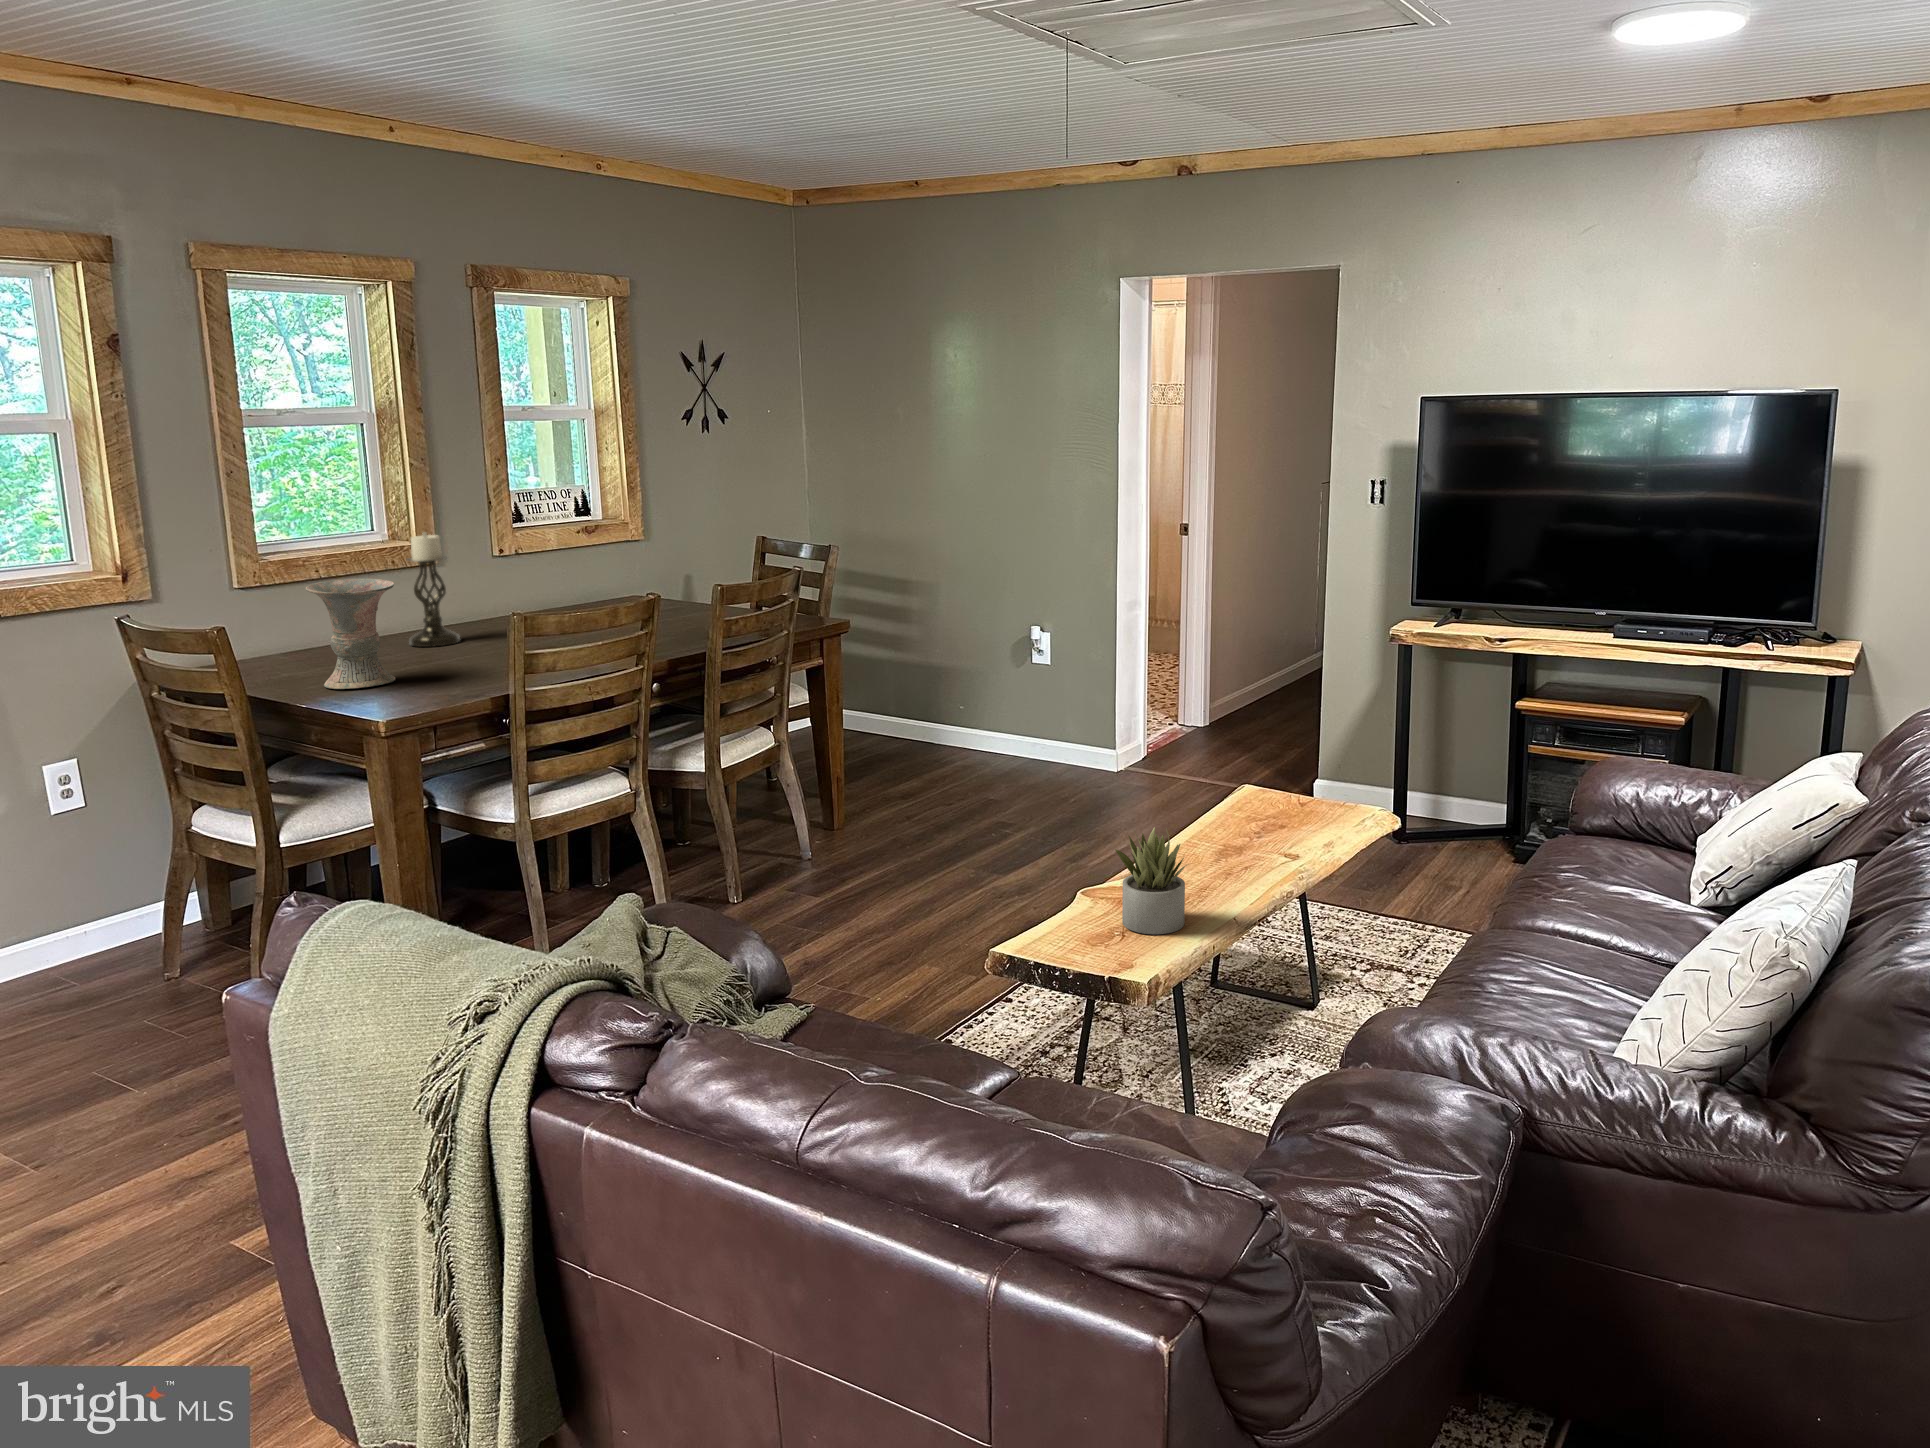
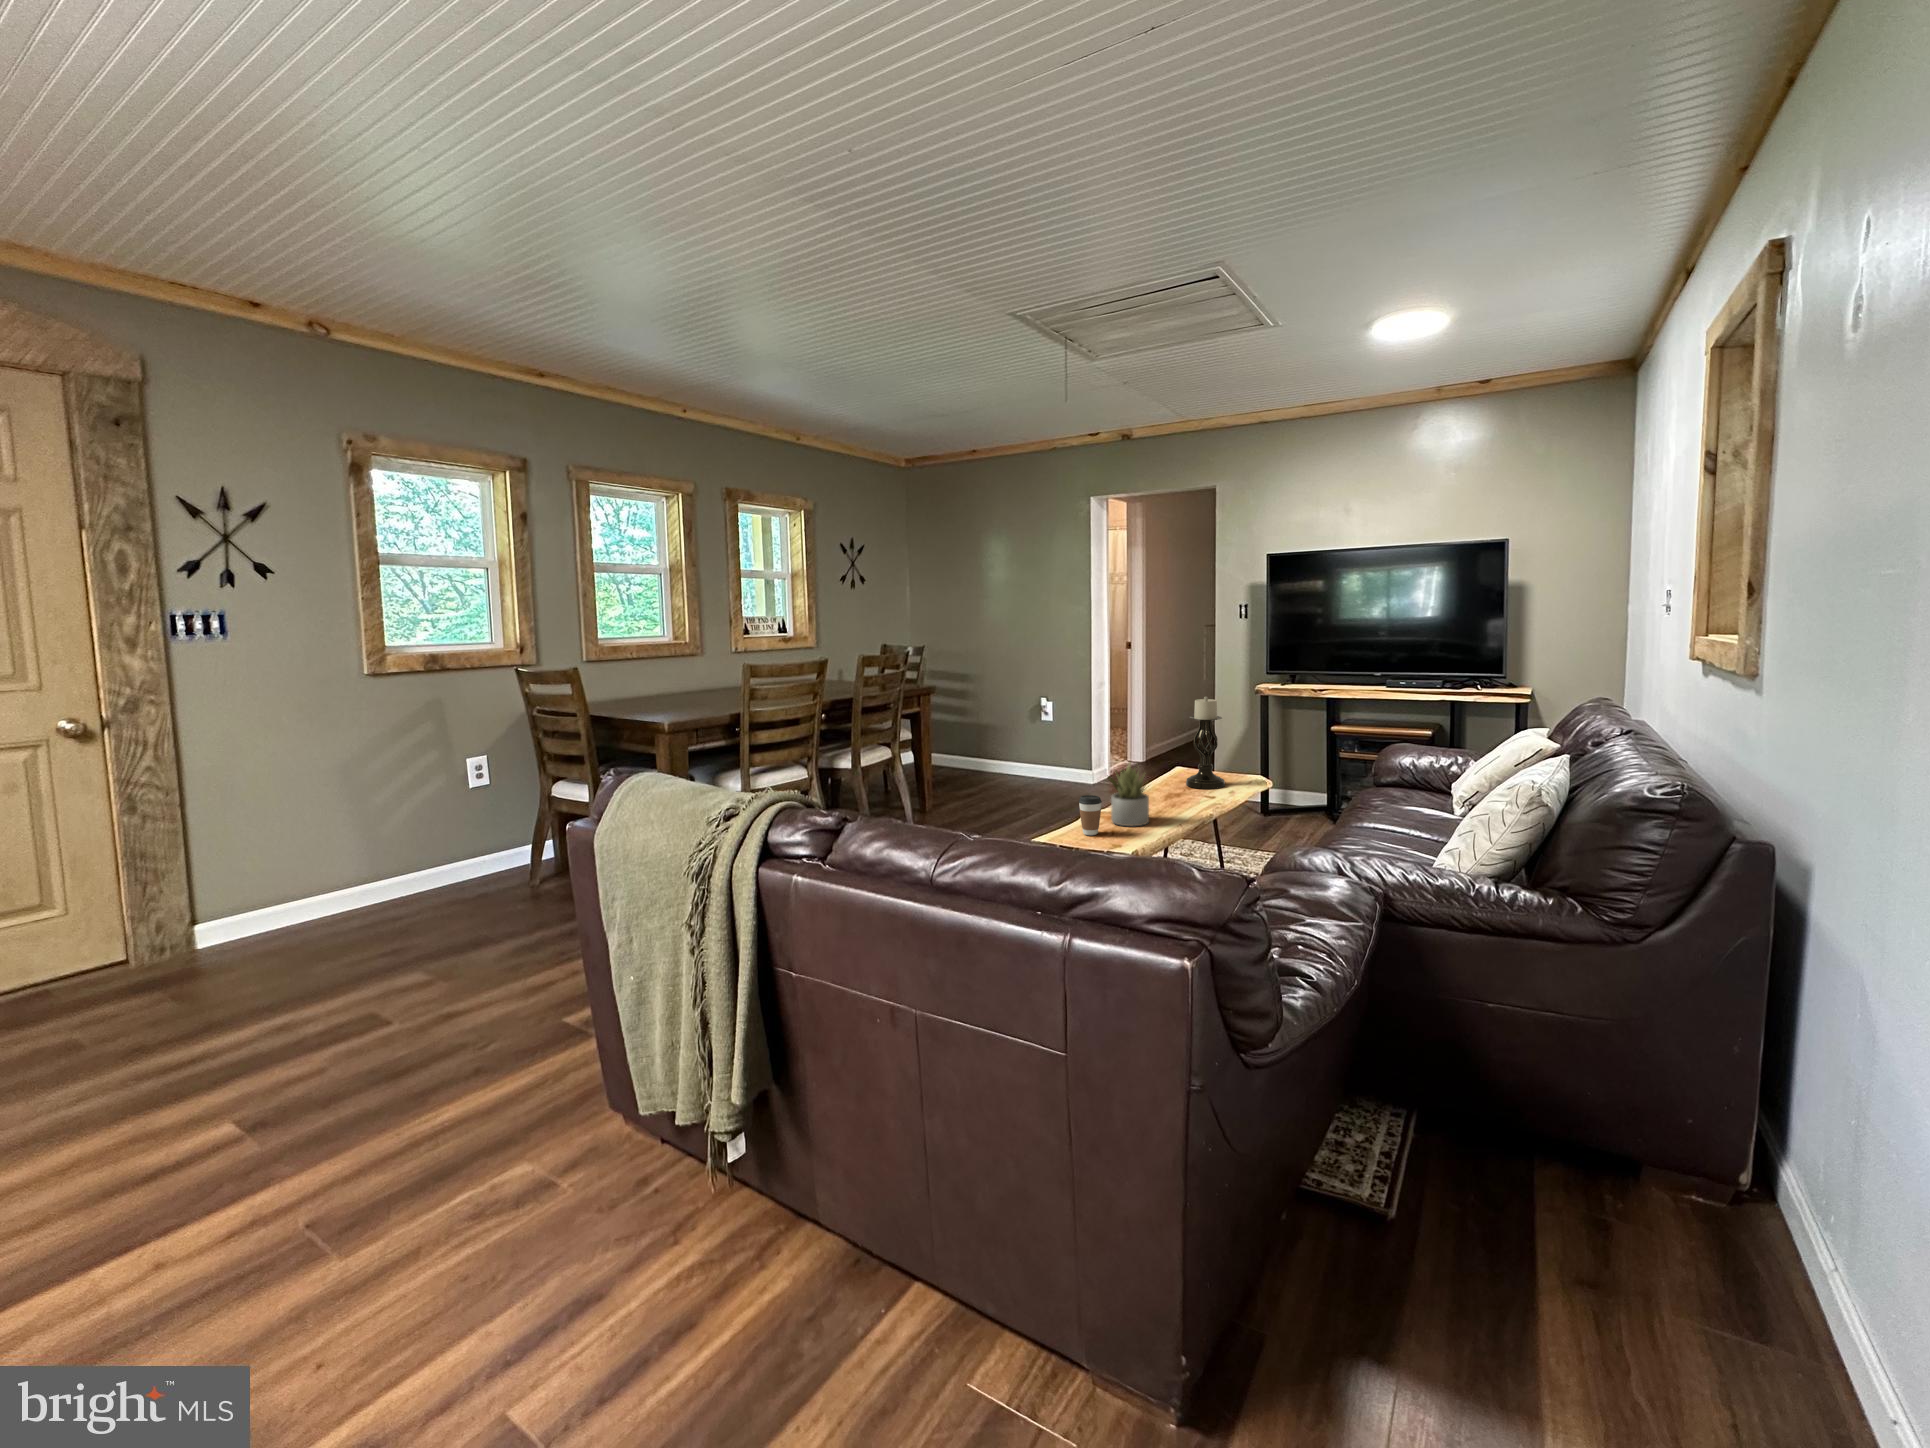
candle holder: present [407,532,460,647] -> present [1186,697,1225,789]
vase: present [306,579,395,689] -> none [627,650,679,711]
coffee cup: none [1066,887,1104,953] -> present [1079,795,1102,835]

